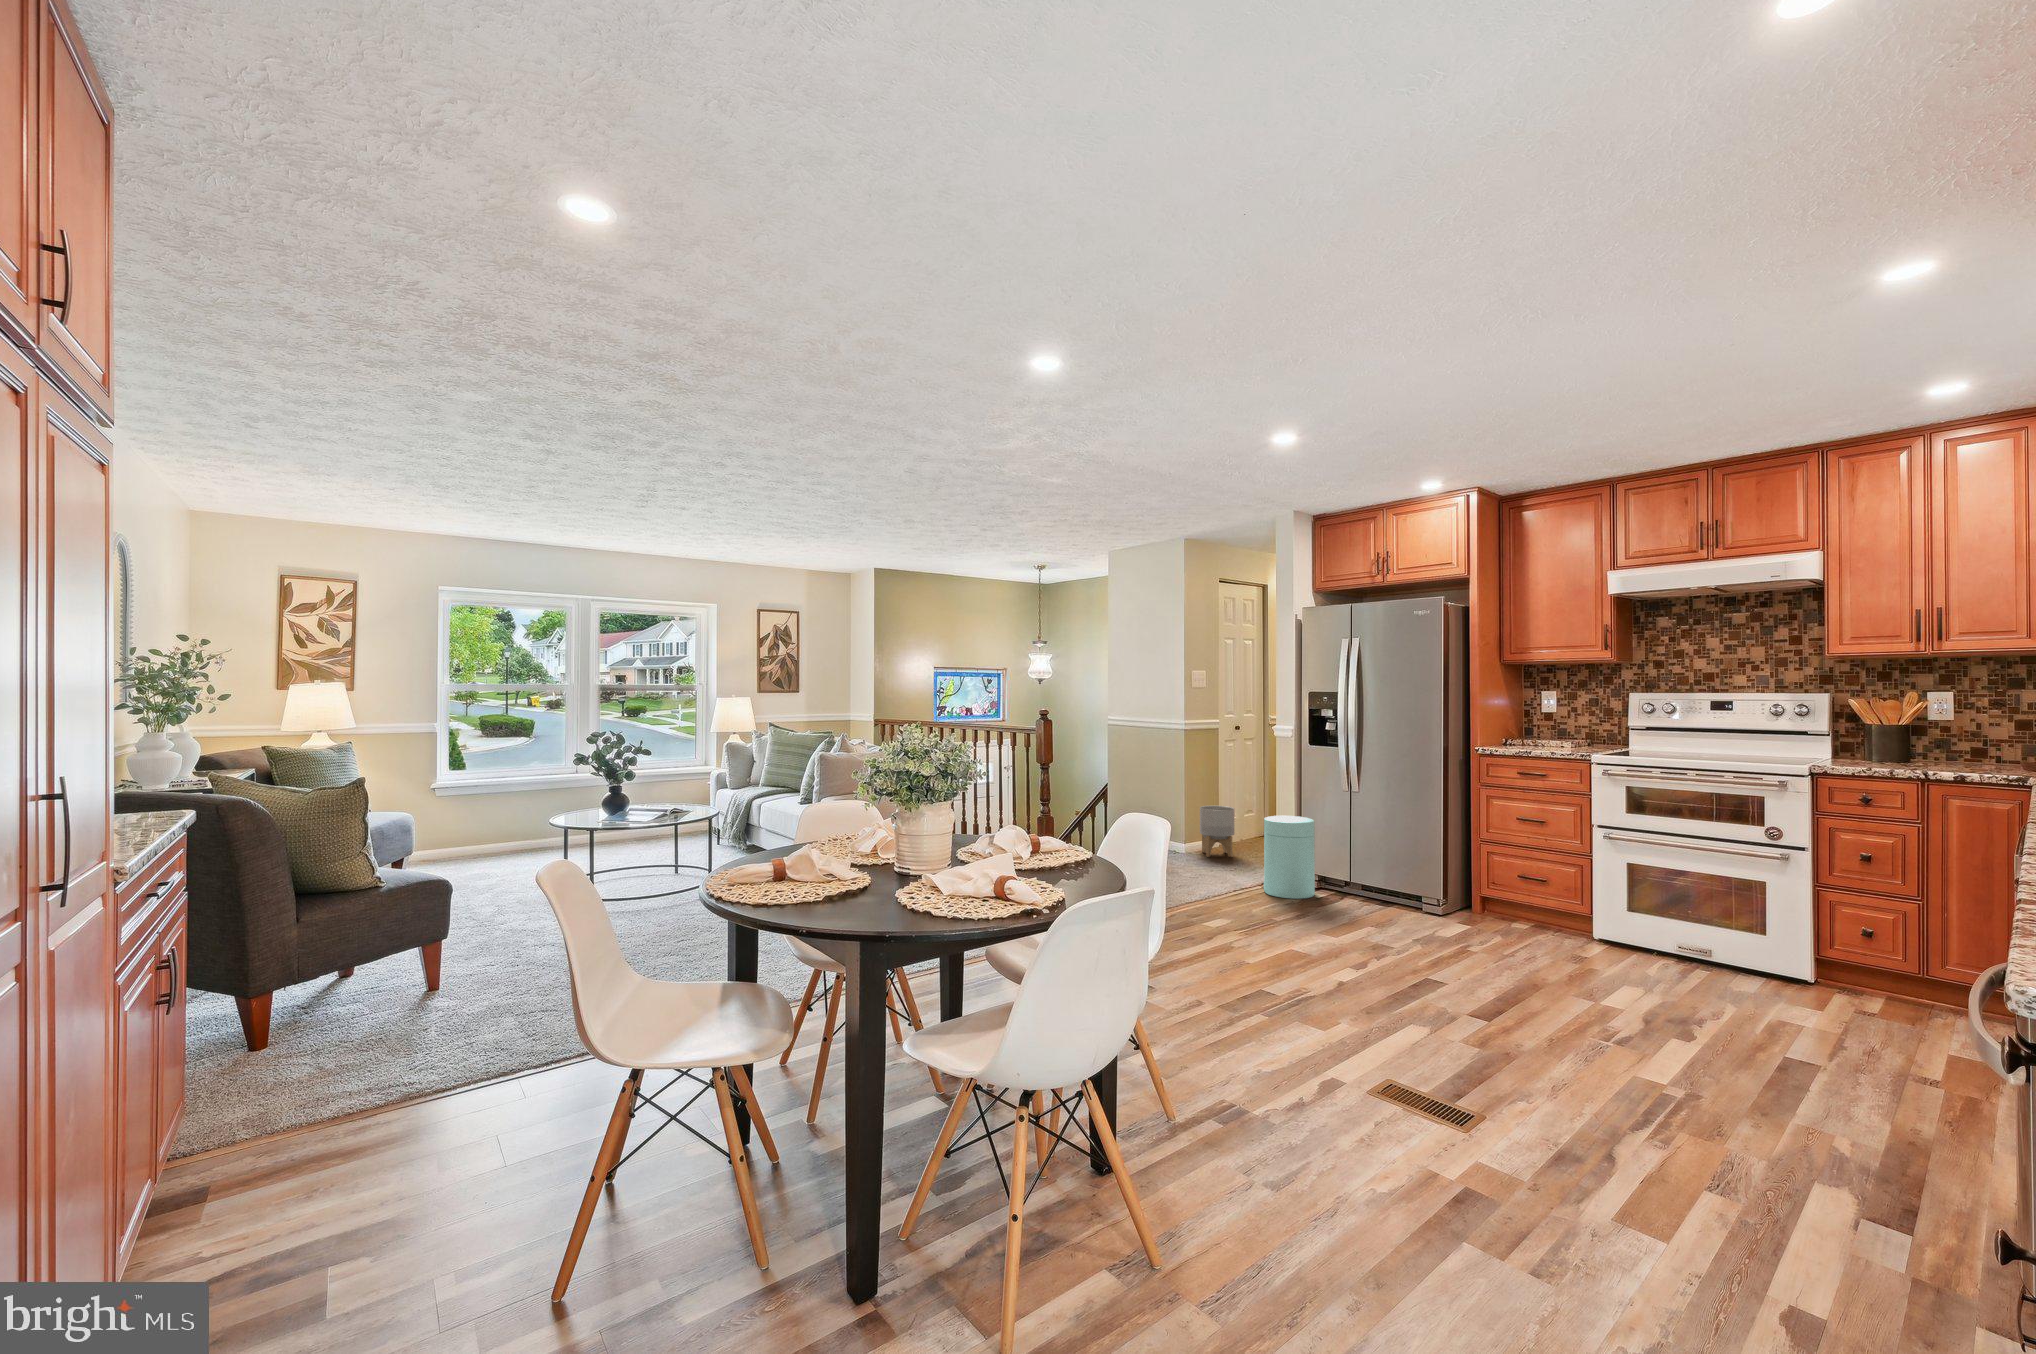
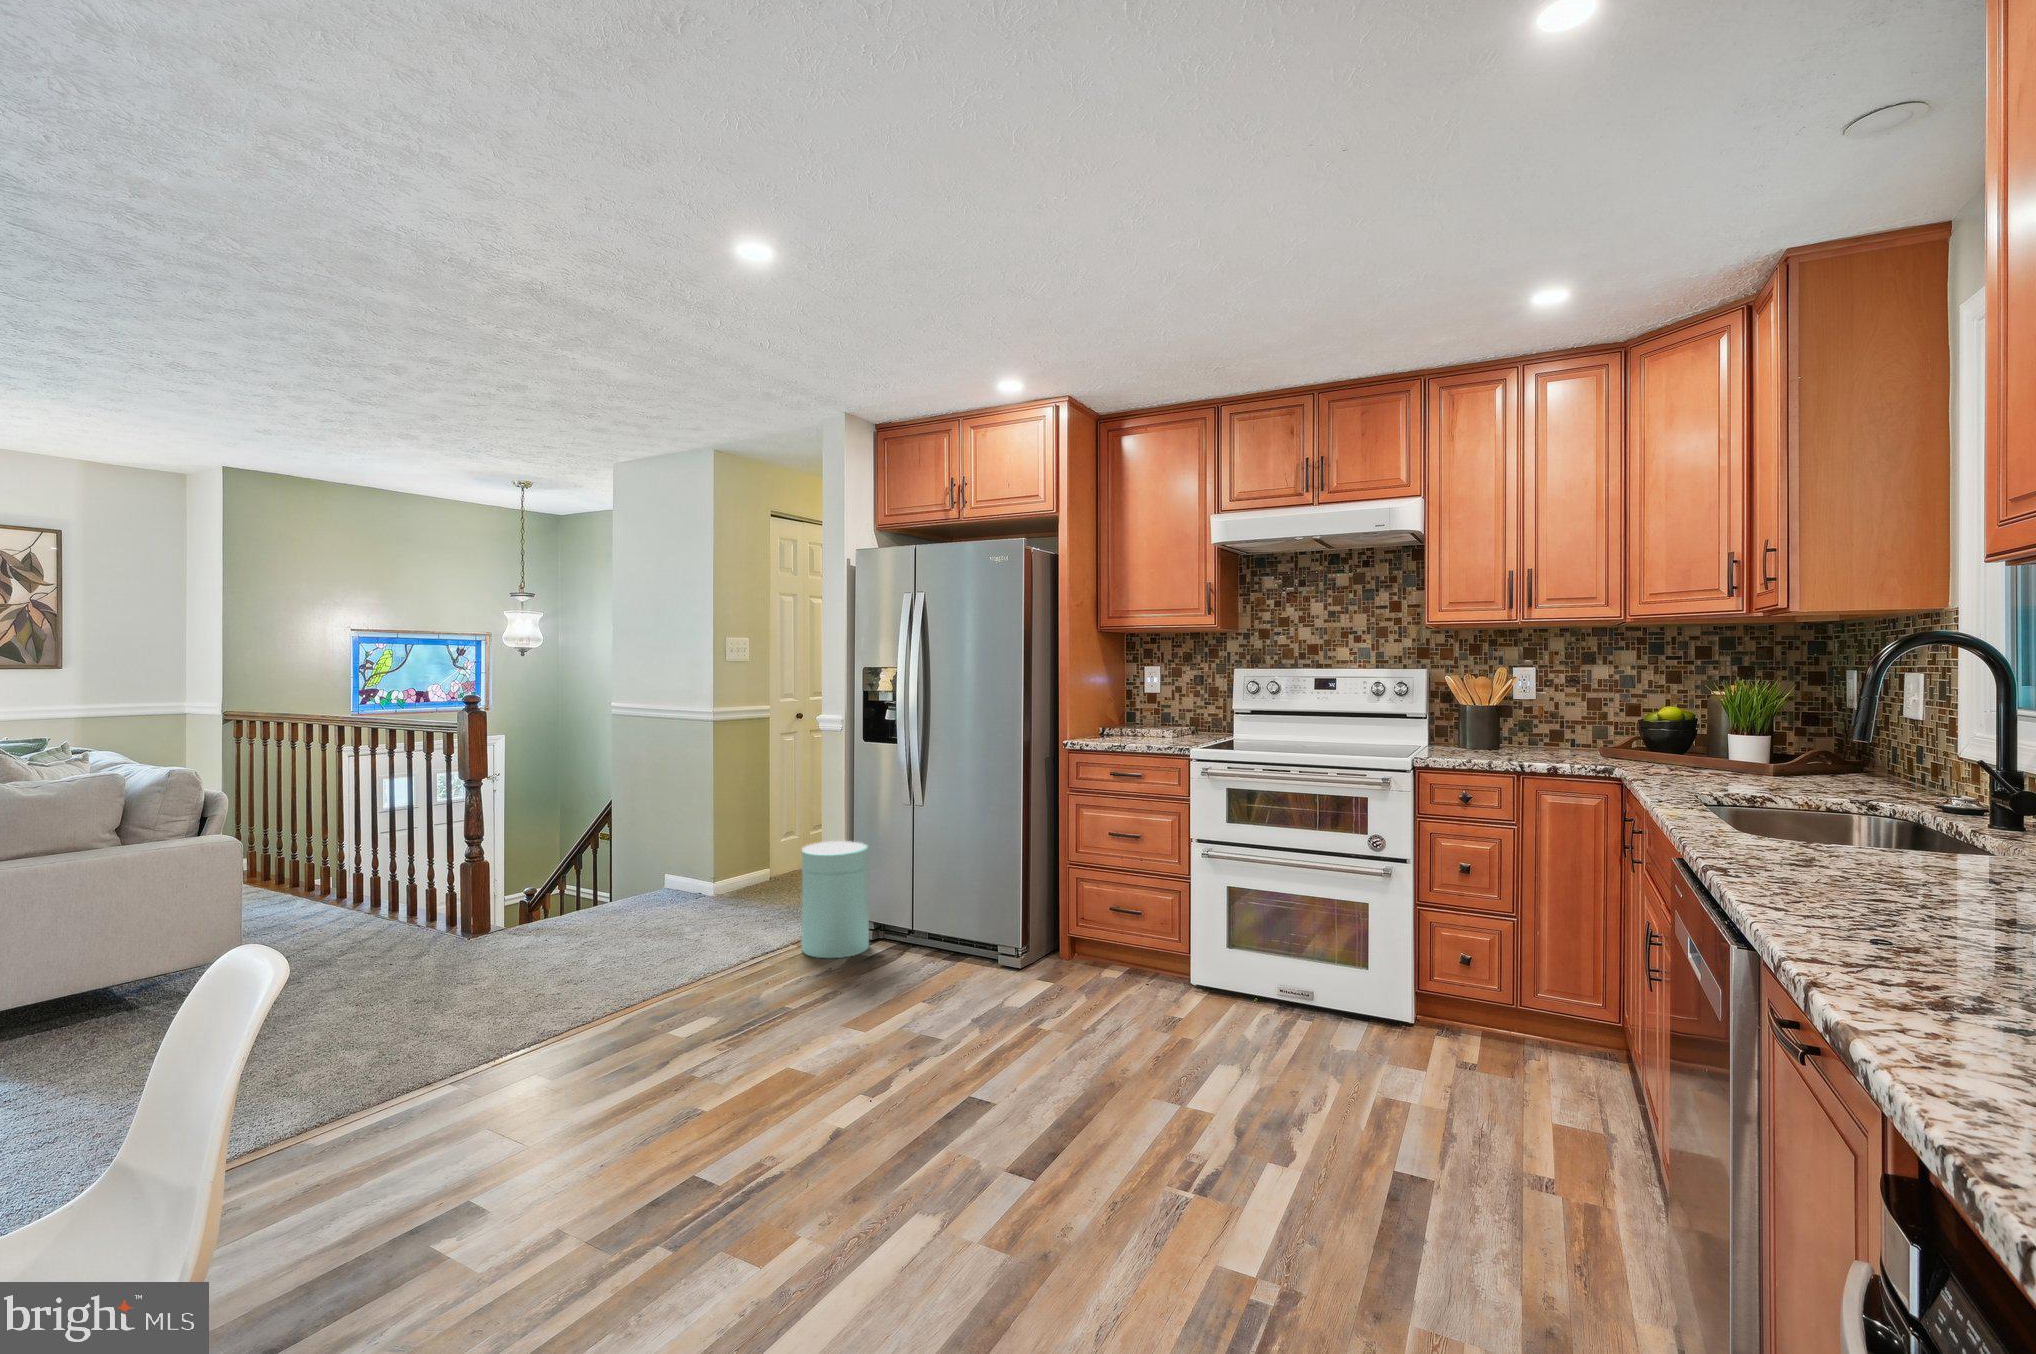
planter: present [1200,806,1234,857] -> none [736,824,784,897]

